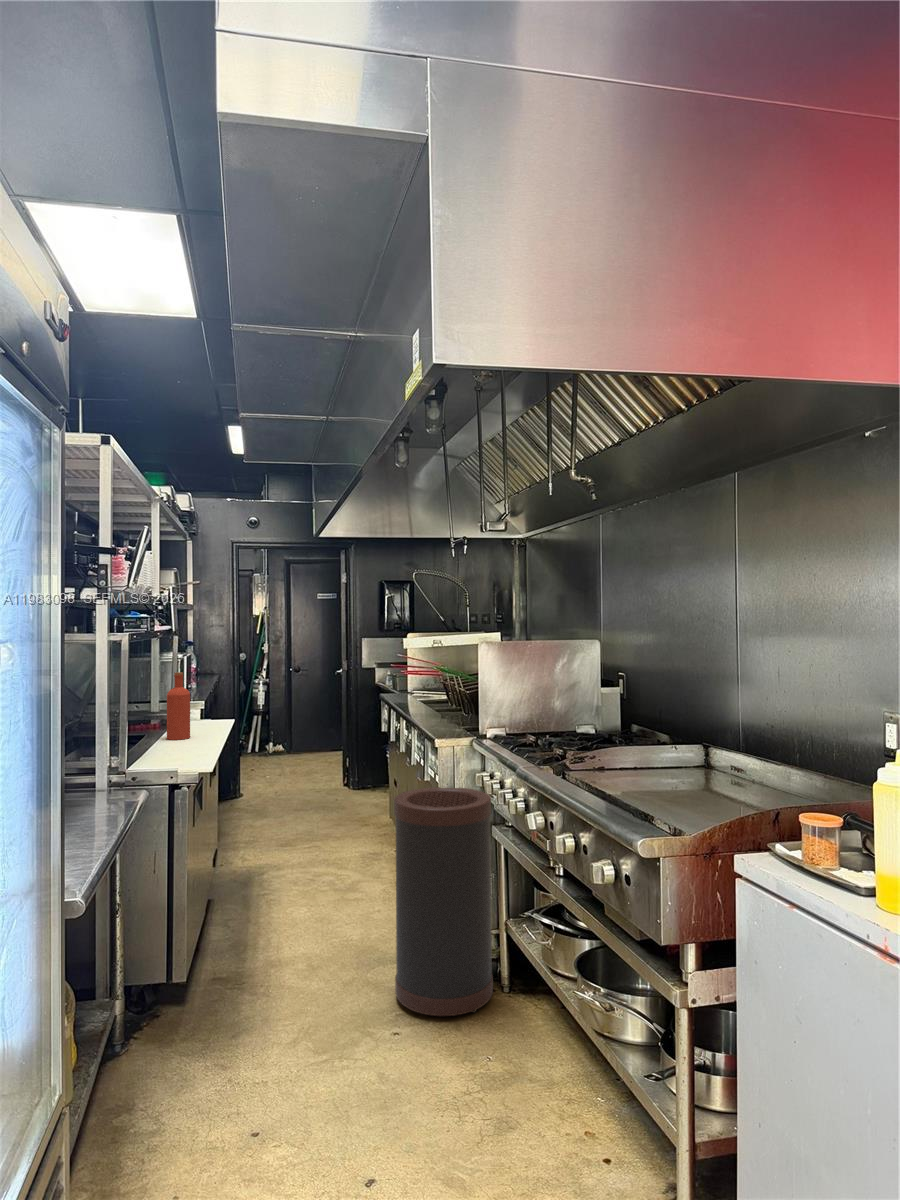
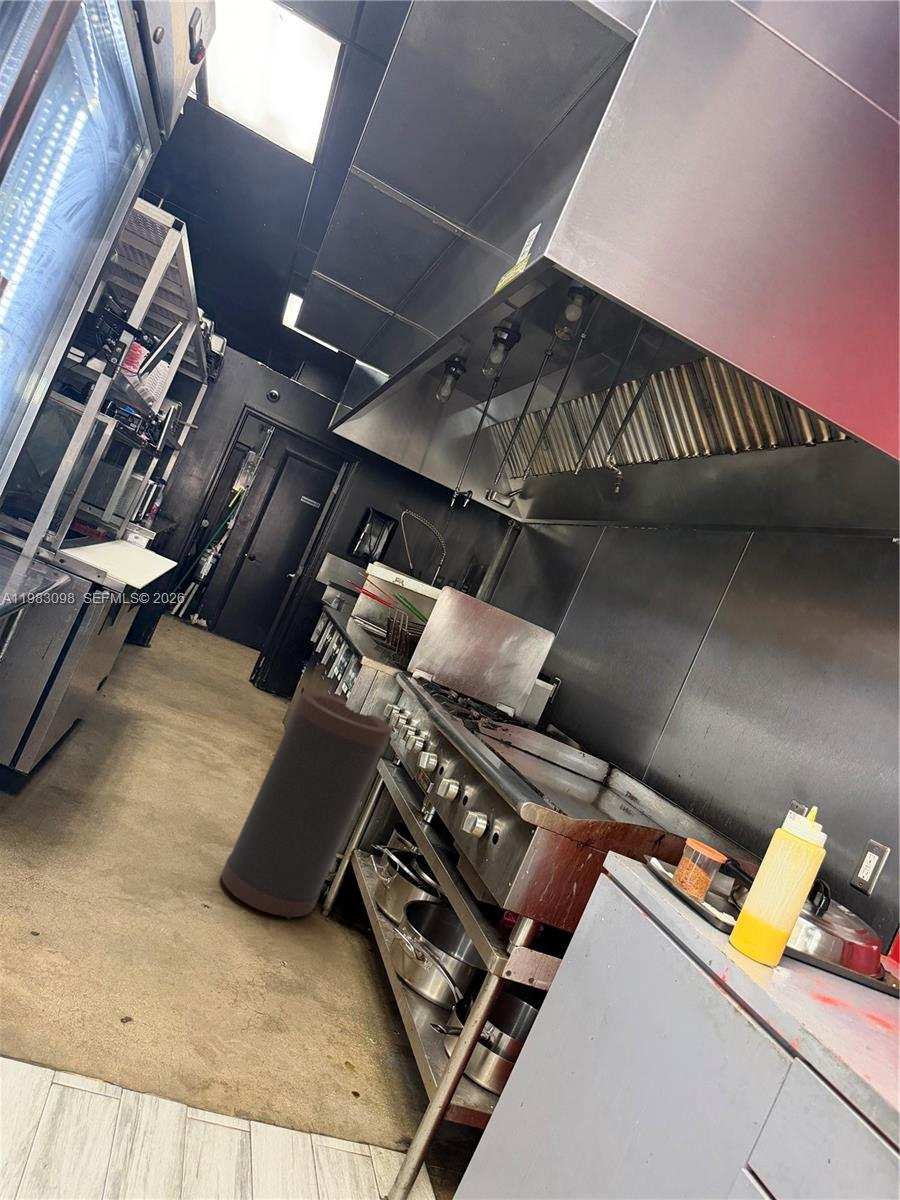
bottle: present [167,672,190,740] -> none [106,489,150,558]

